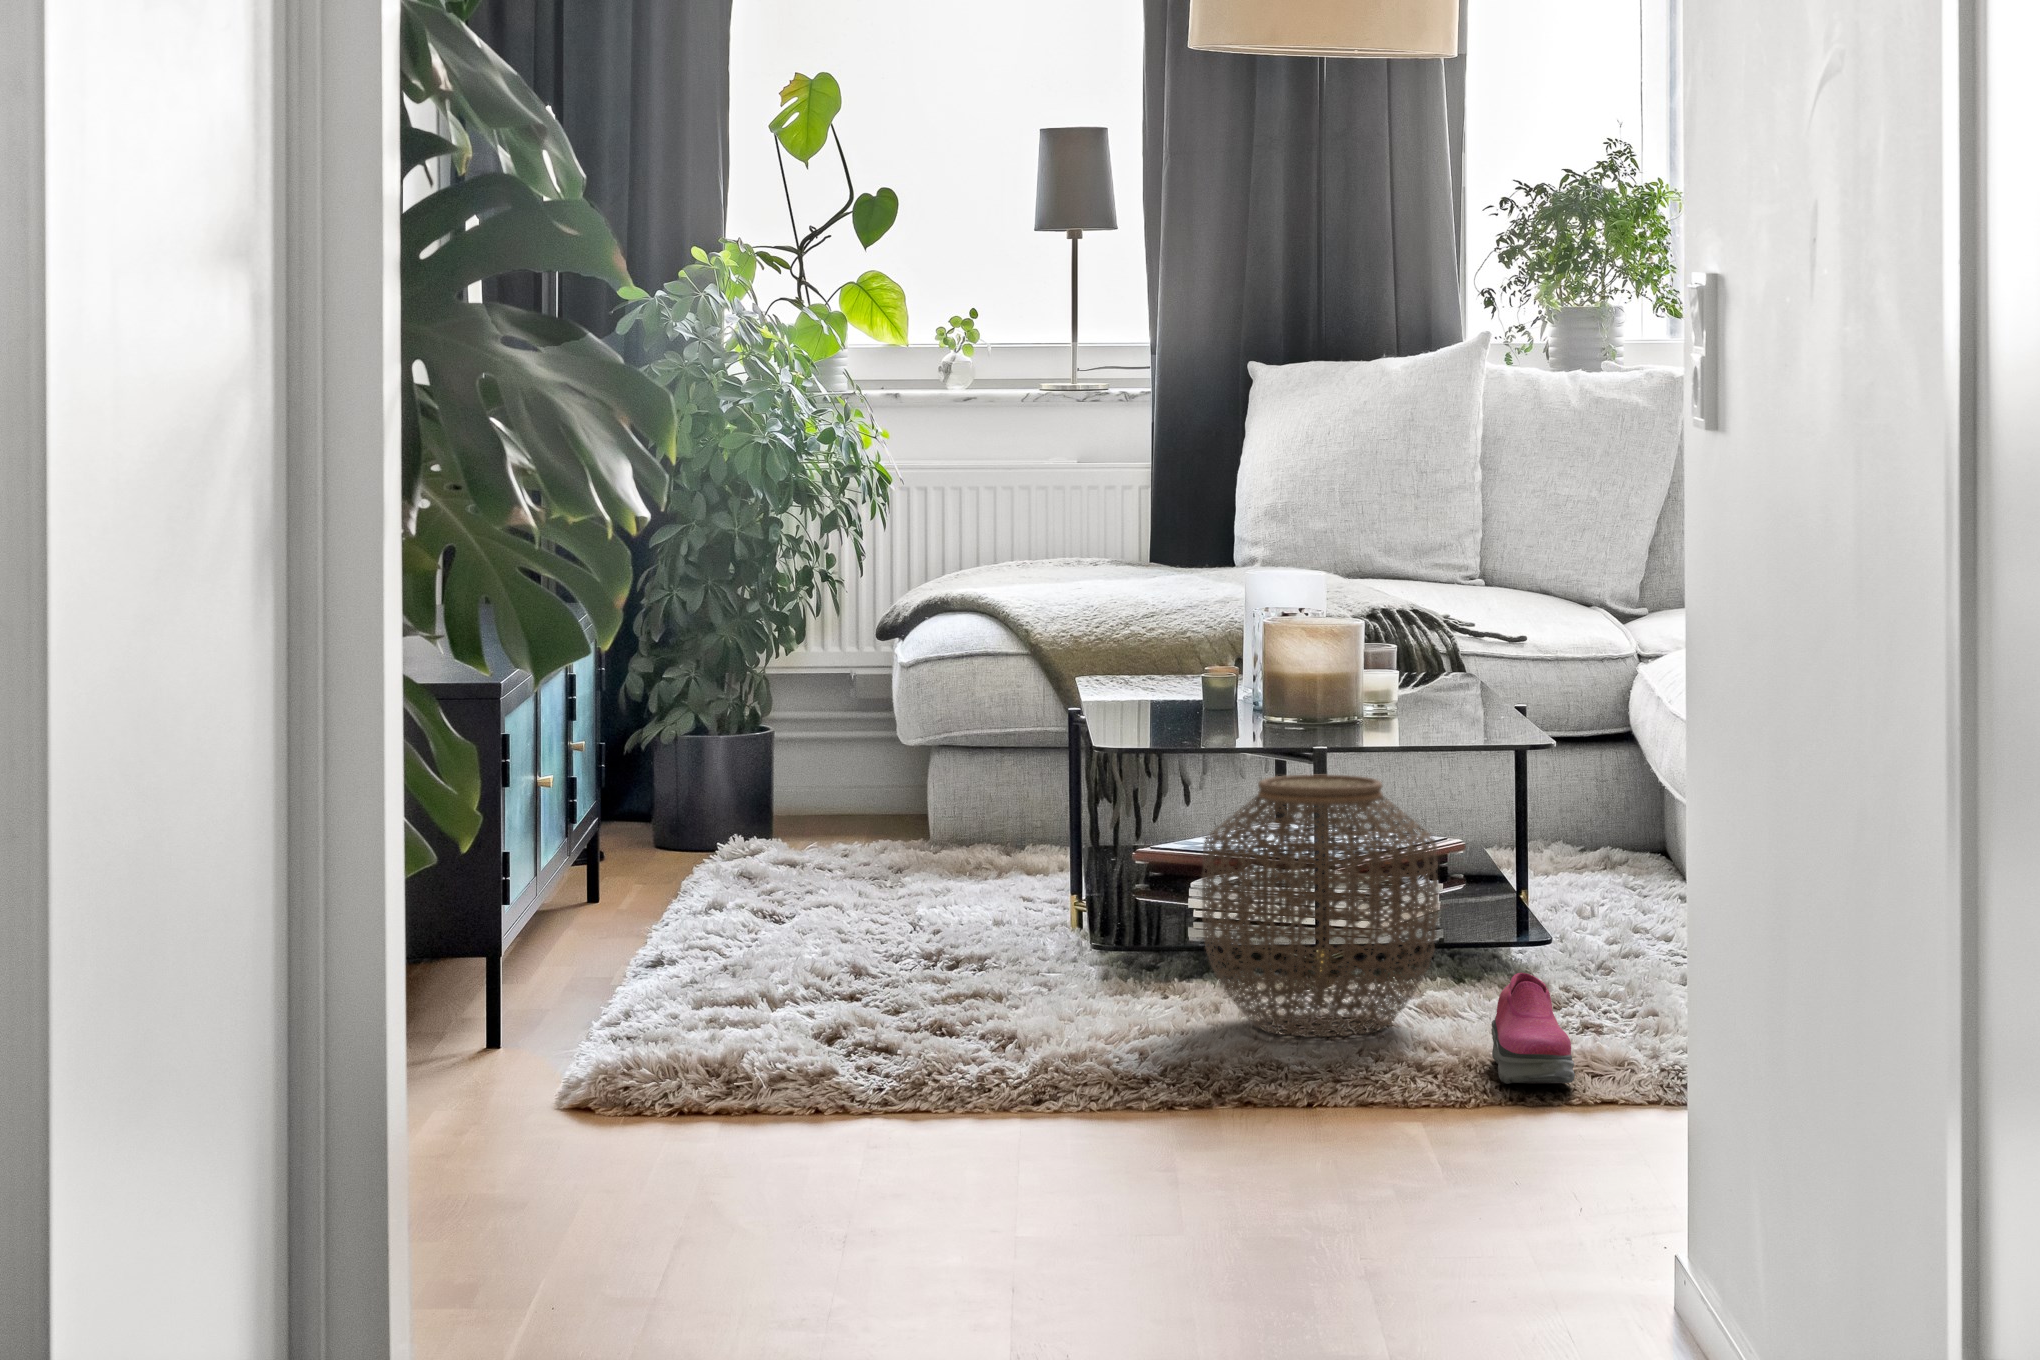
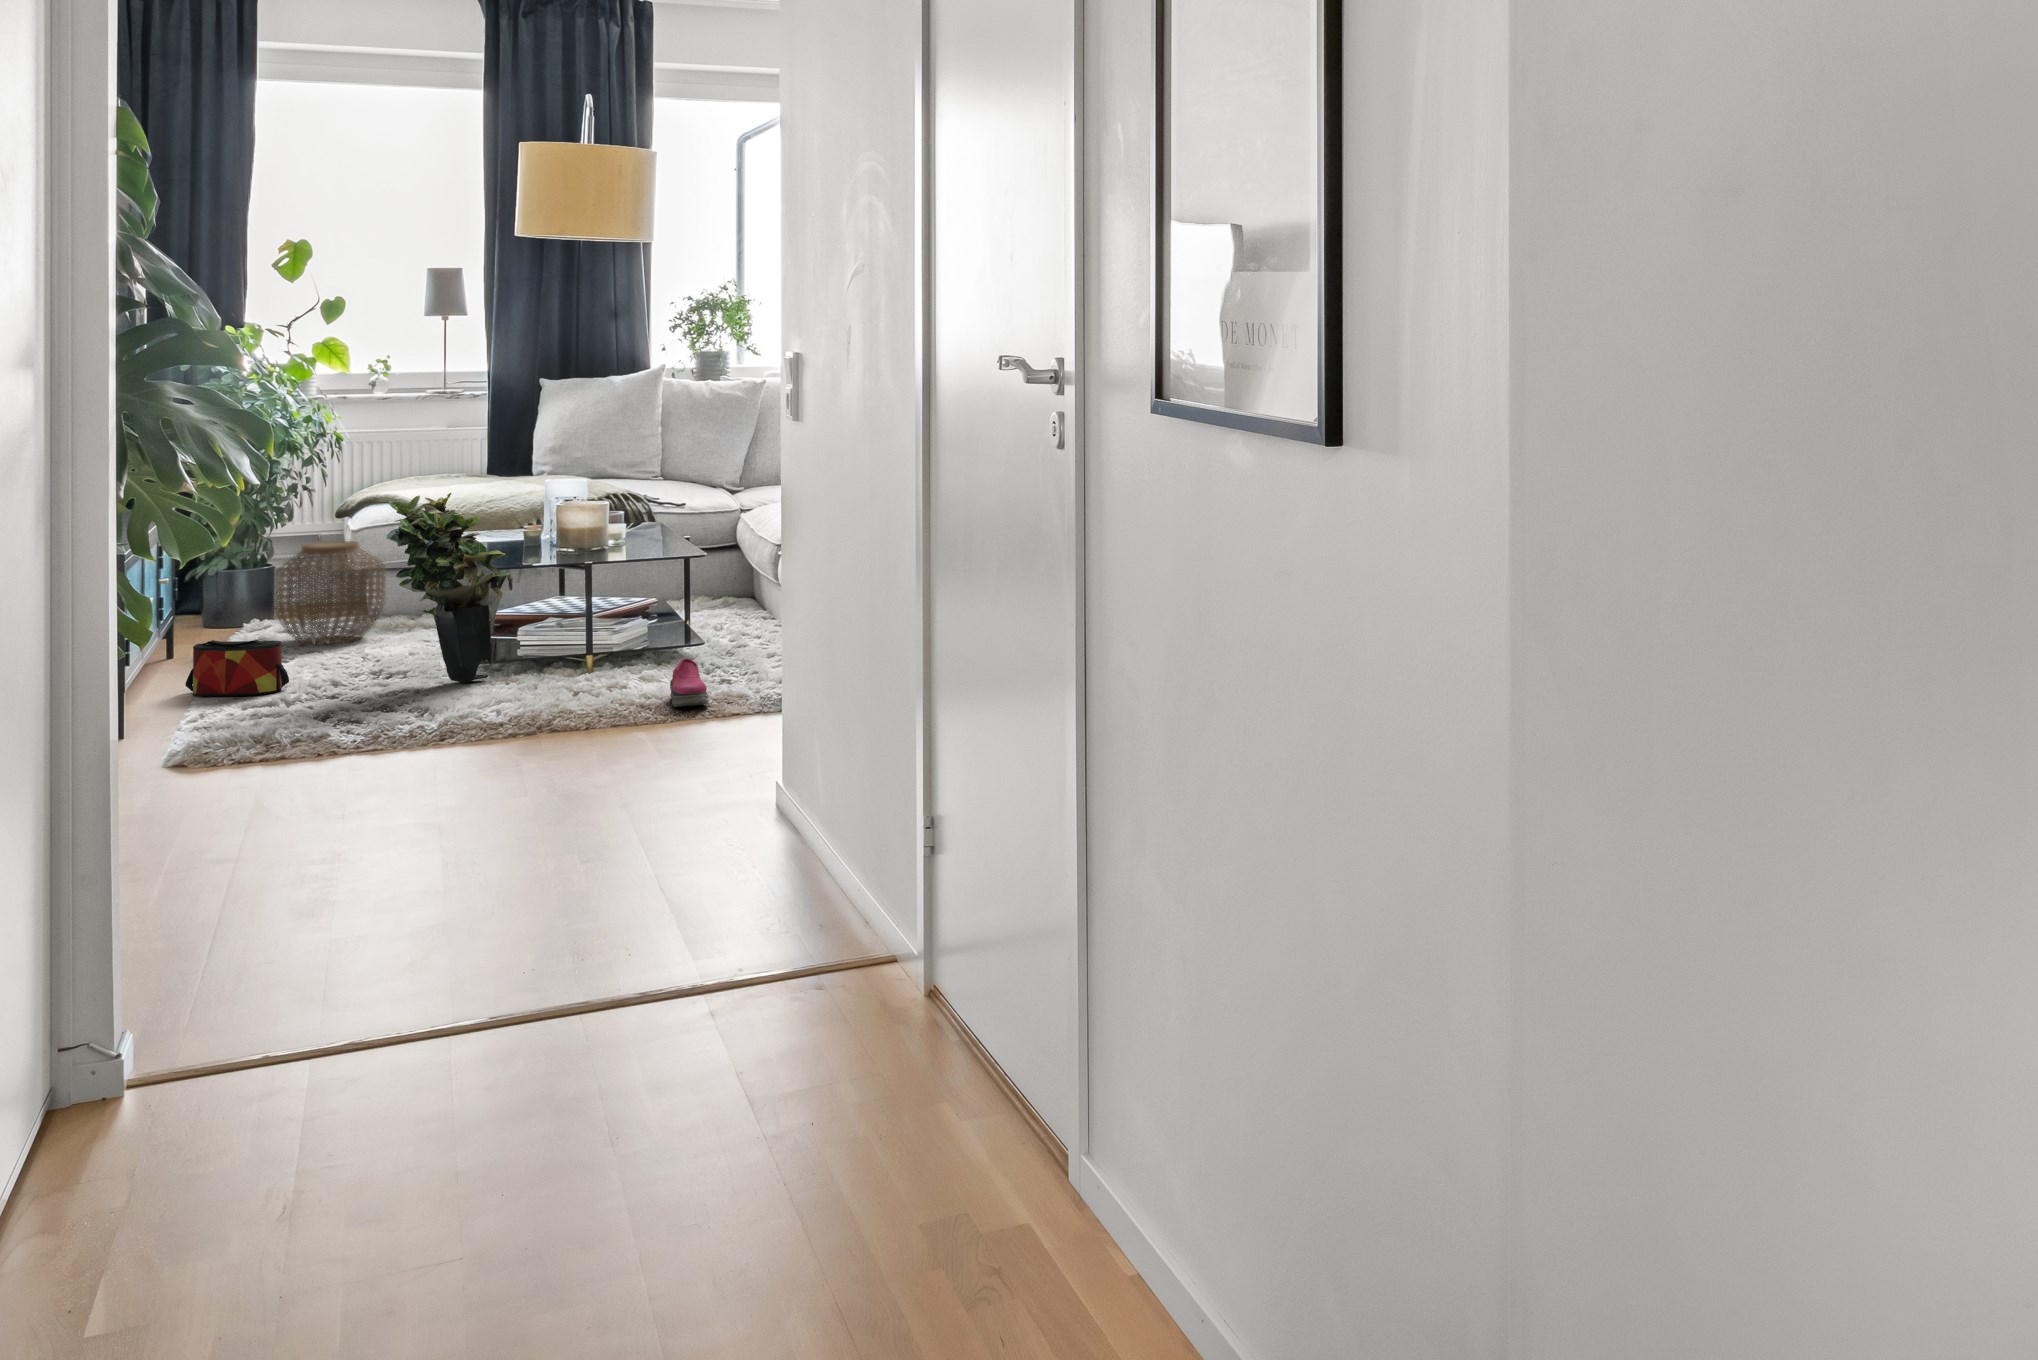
potted plant: none [947,584,1171,987] -> present [386,493,509,683]
woven basket: present [1202,775,1438,1037] -> present [274,541,386,645]
bag: none [609,858,779,975] -> present [185,640,289,696]

